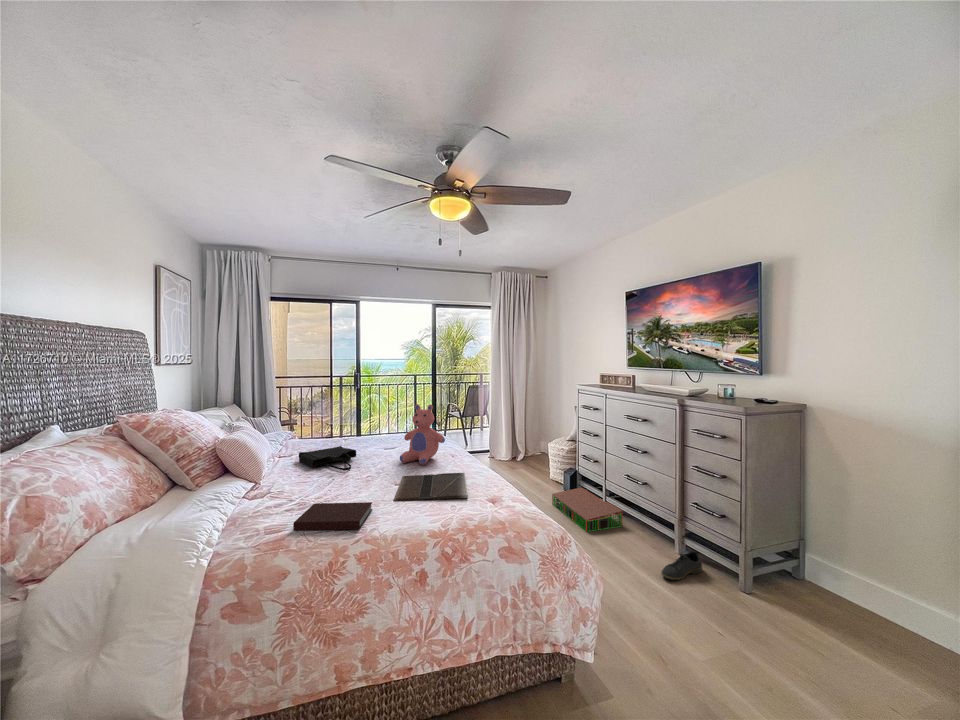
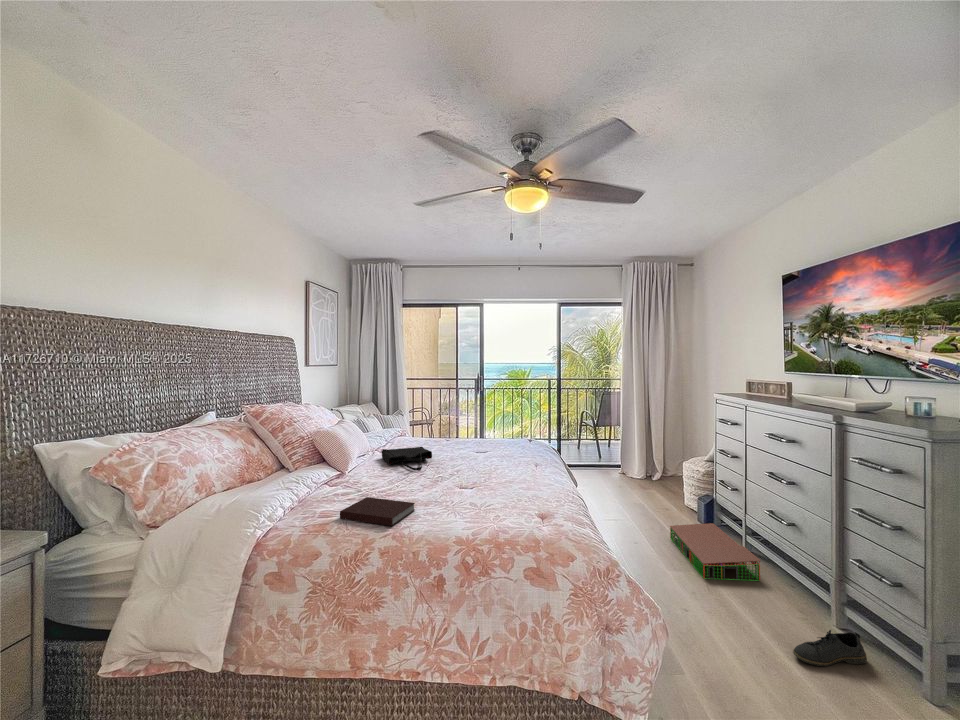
teddy bear: present [400,404,445,465] -> none [470,408,518,472]
laptop: present [393,473,468,501] -> none [440,482,528,511]

